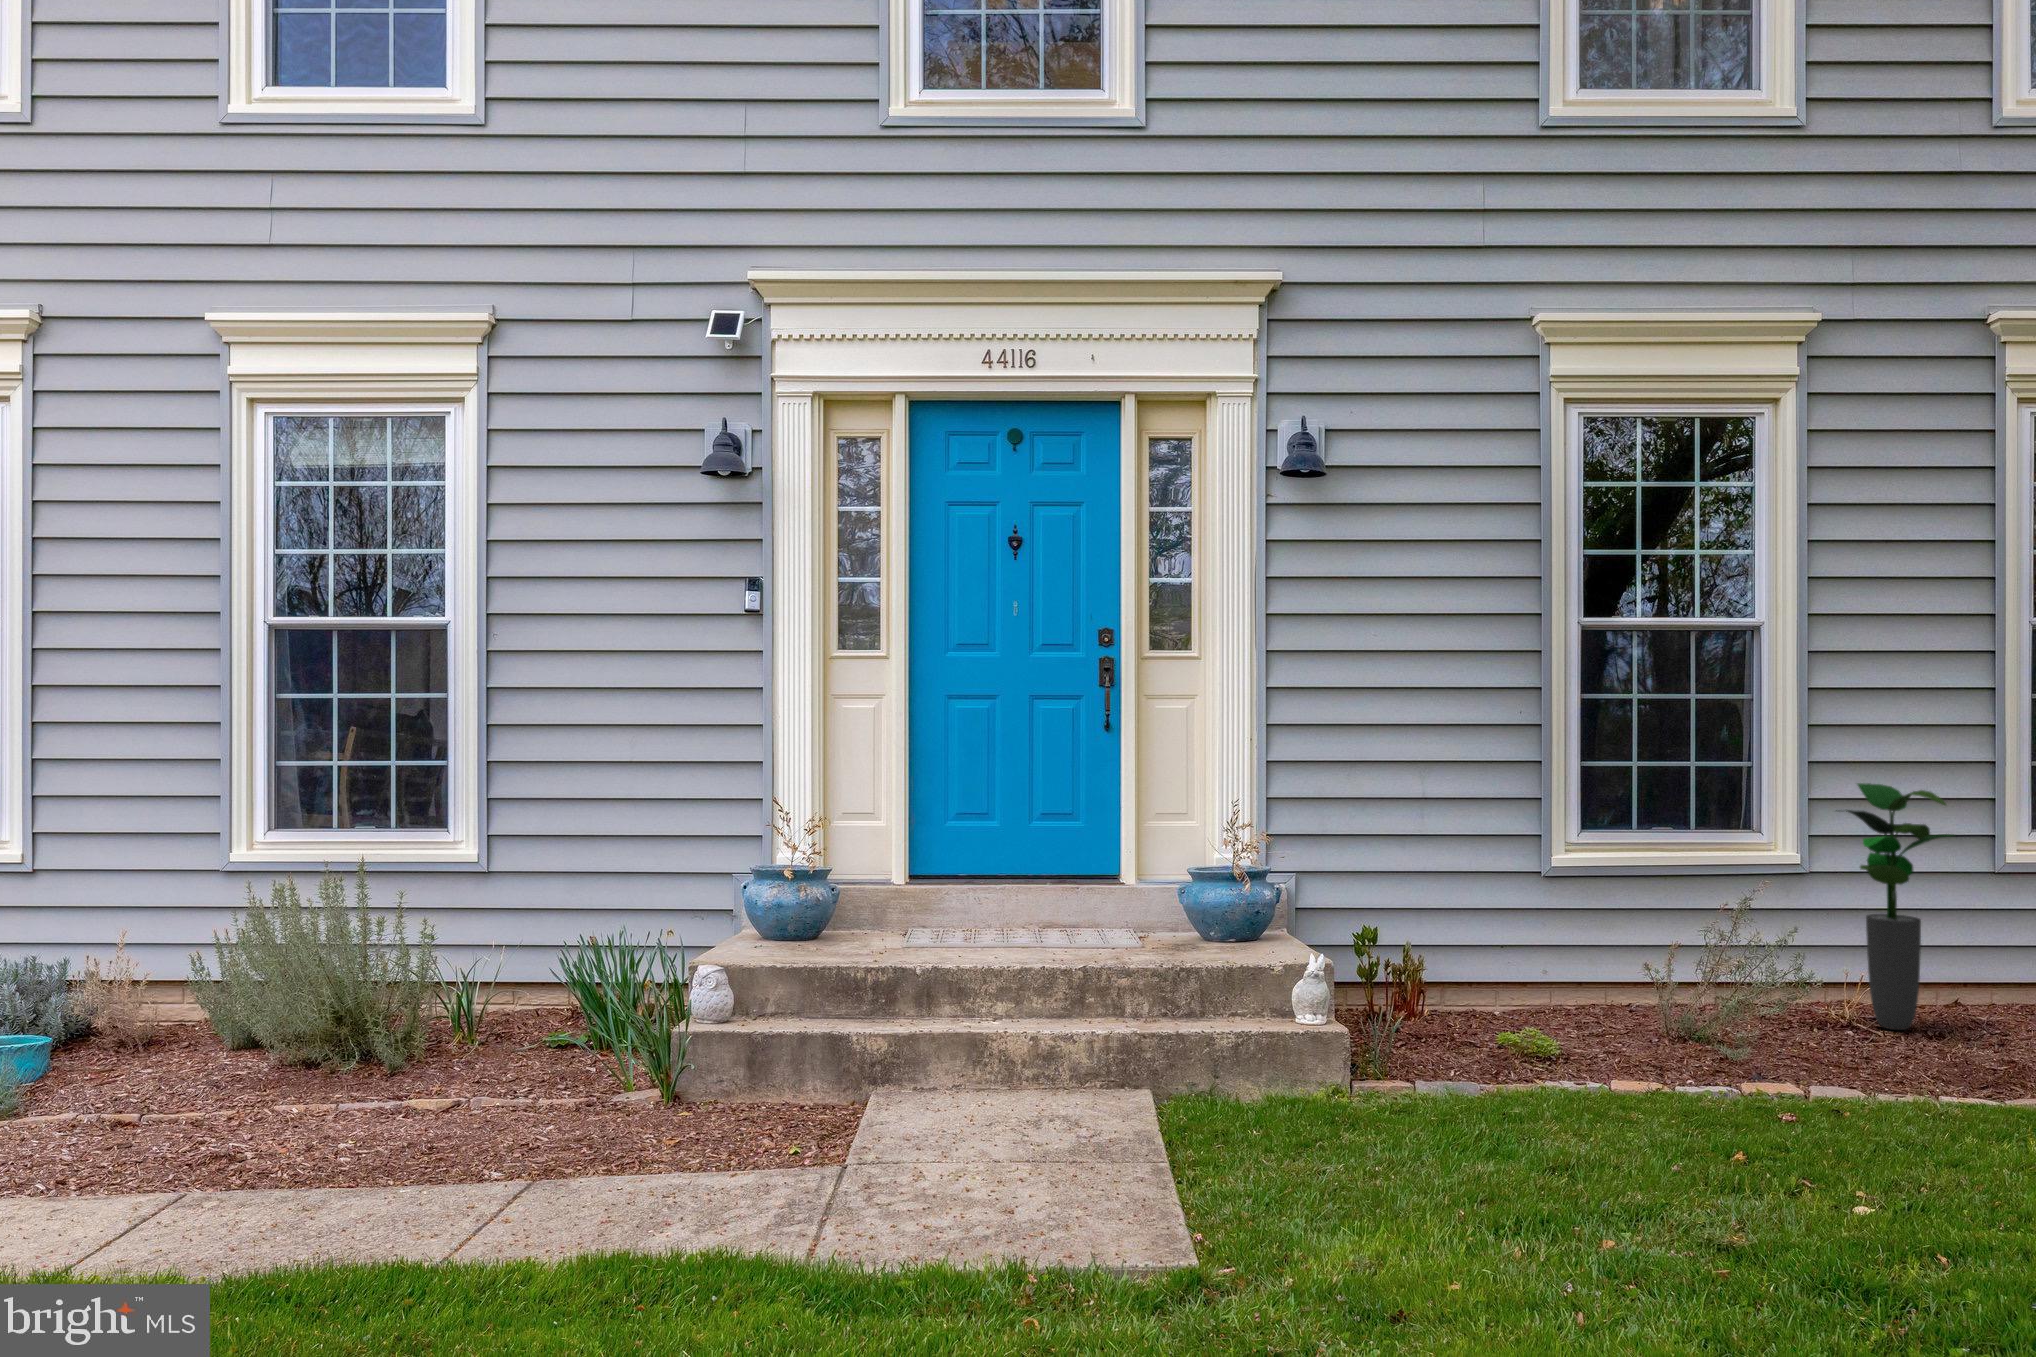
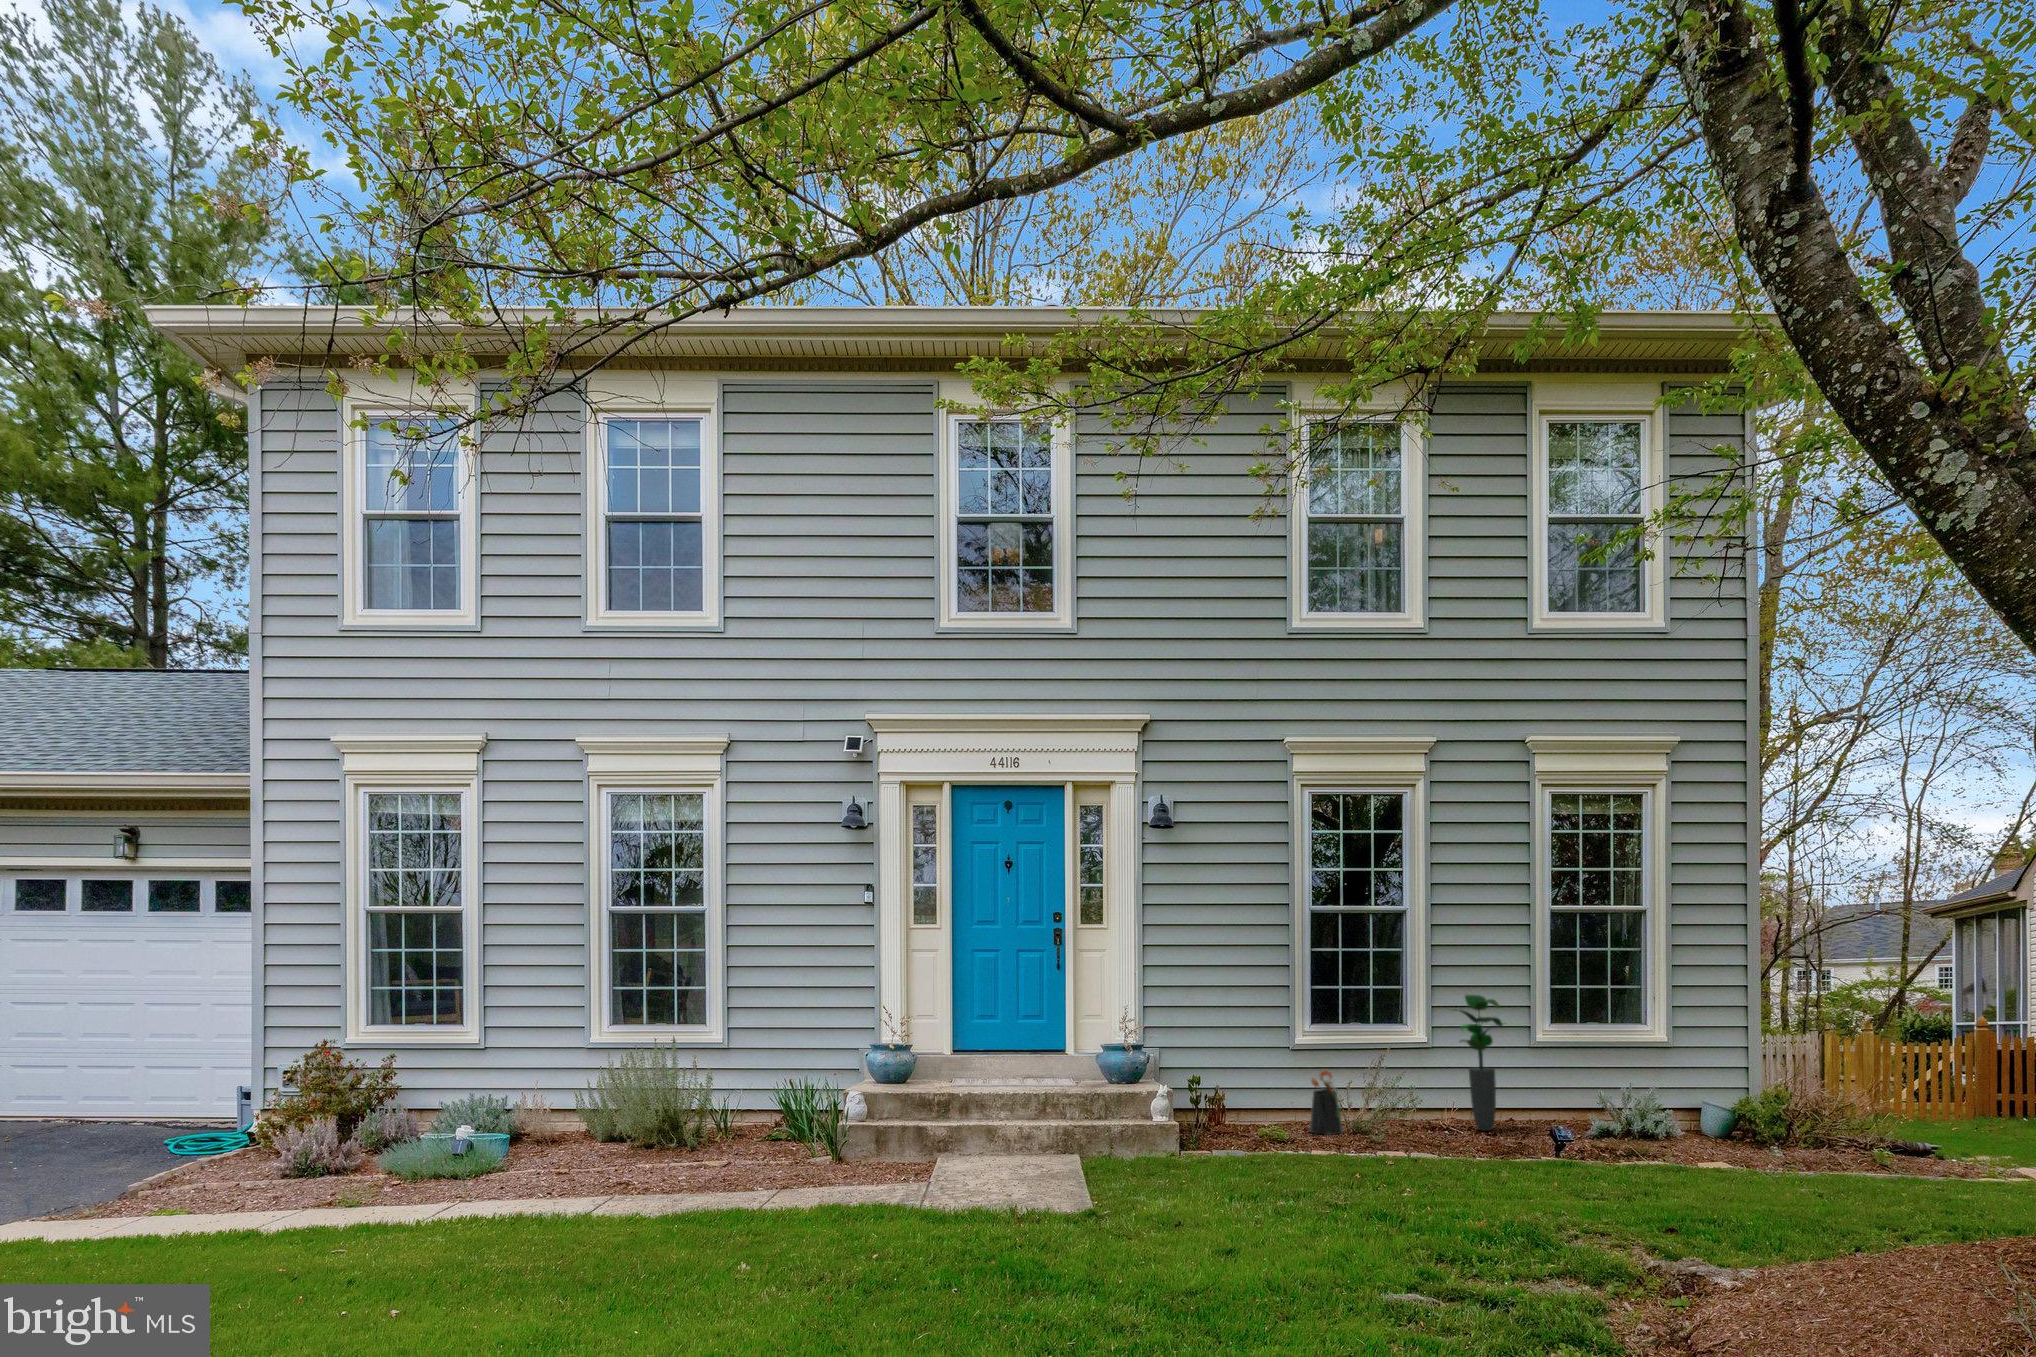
watering can: none [1564,917,1633,1036] -> present [1309,1070,1343,1135]

